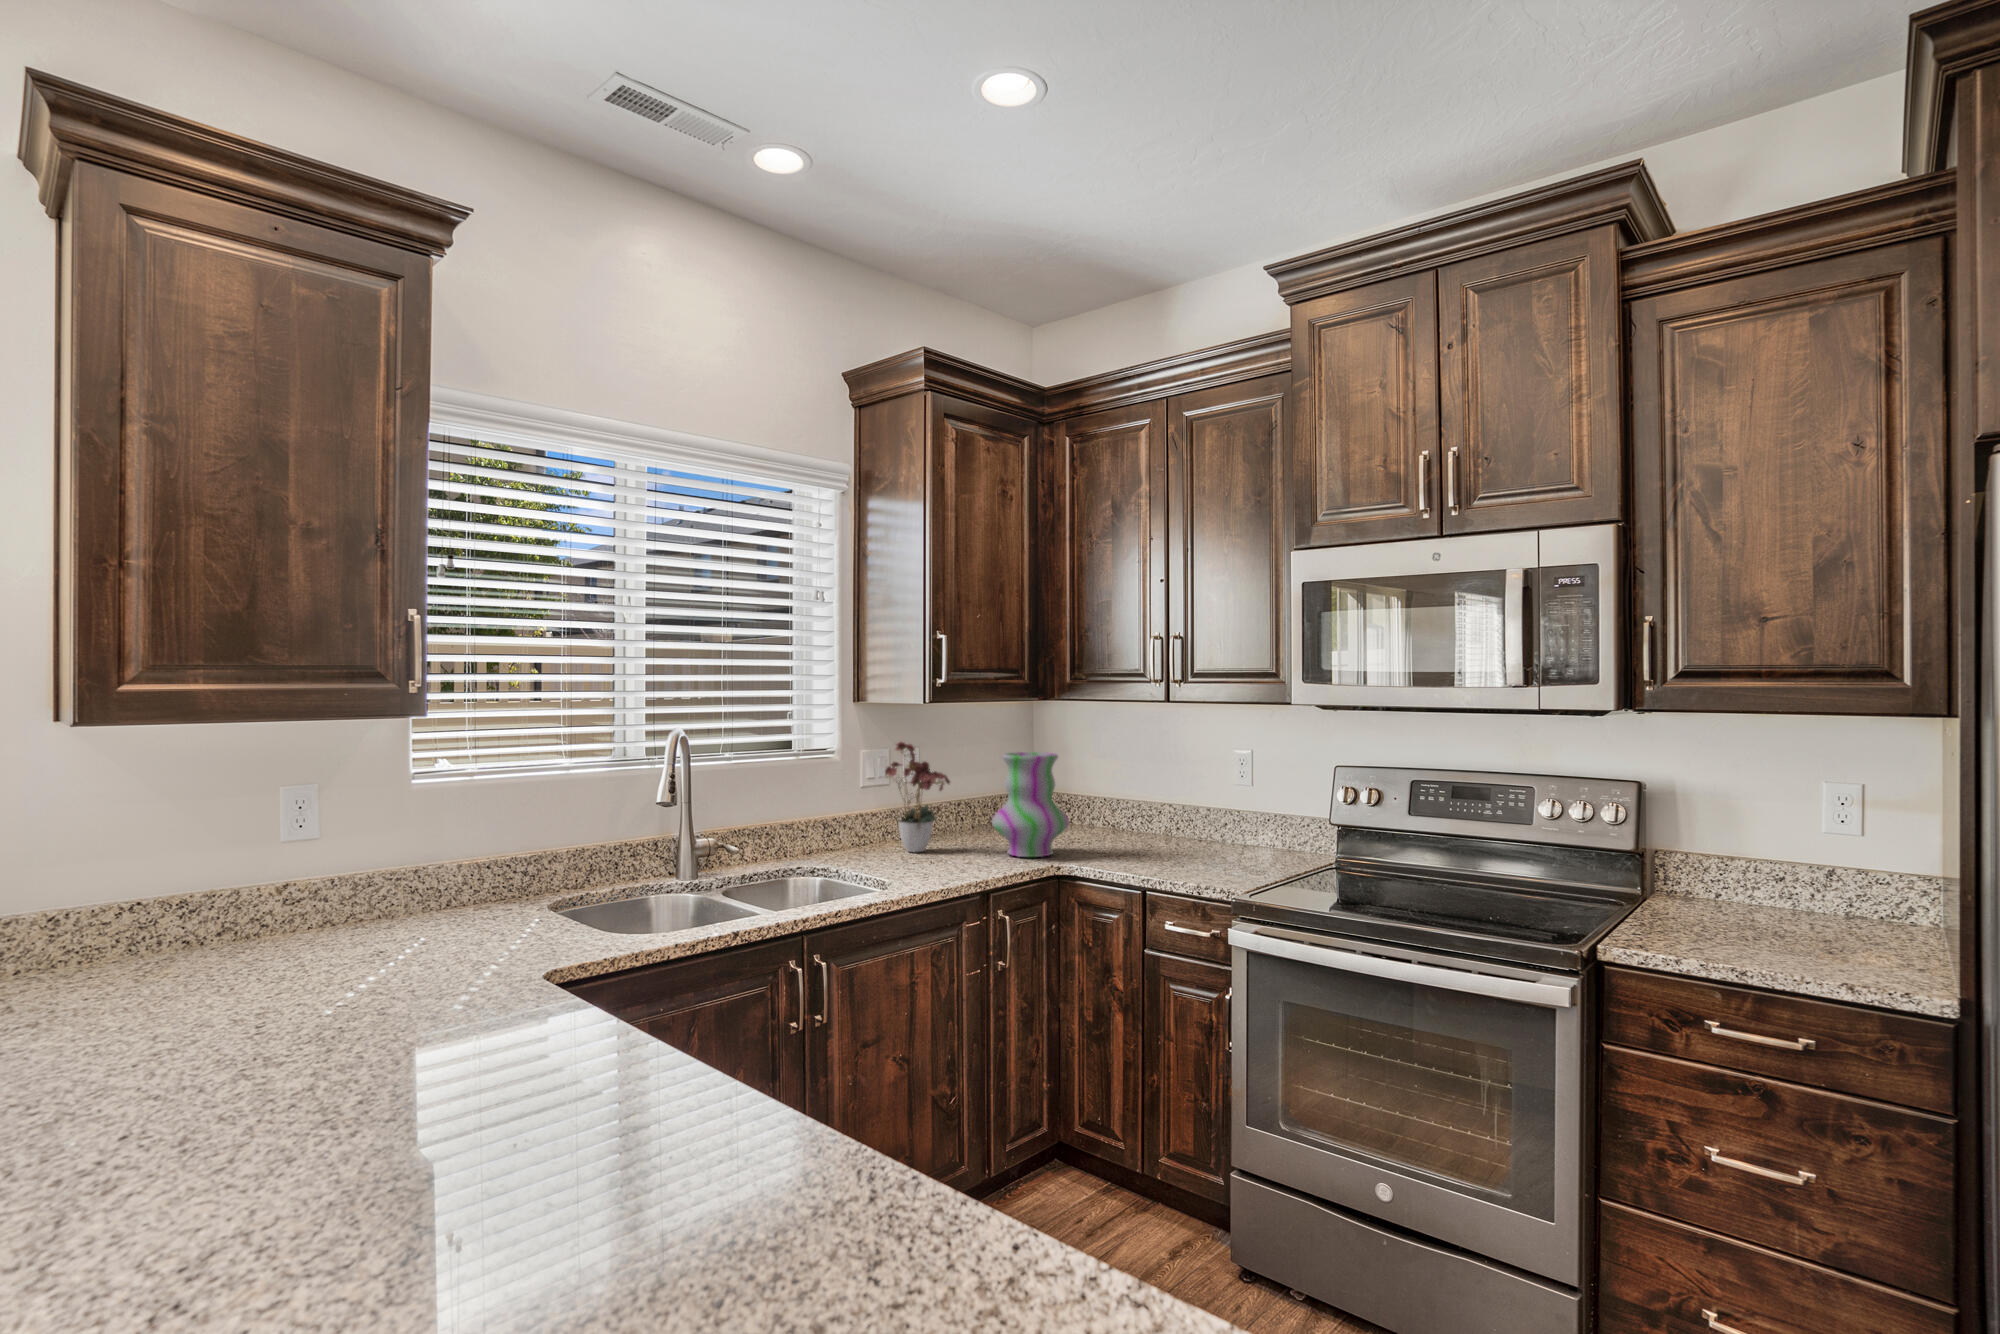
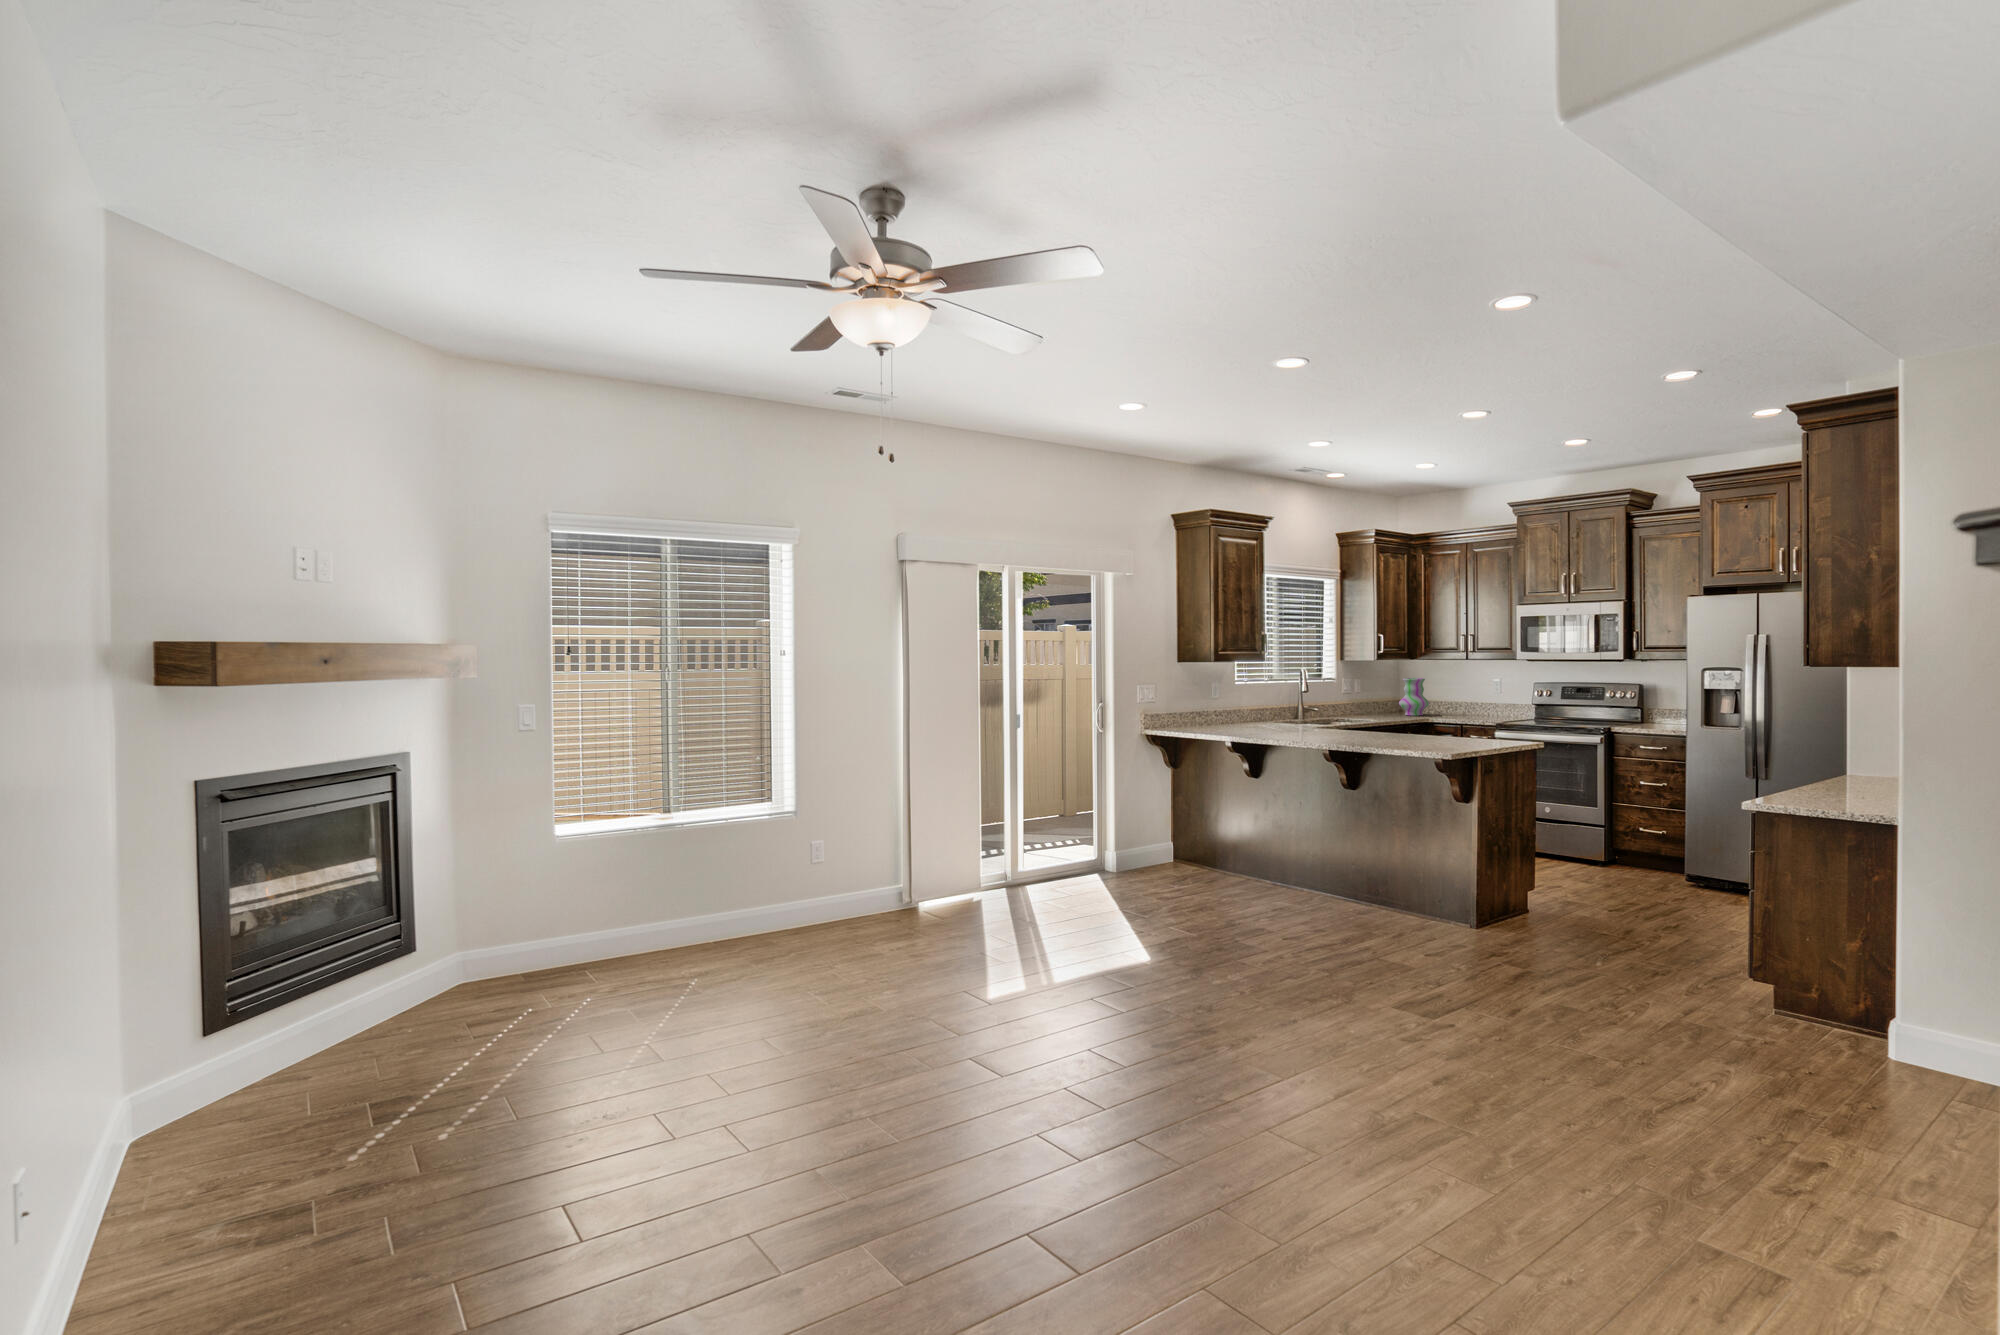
flower arrangement: present [885,742,950,852] -> none [1353,672,1384,715]

